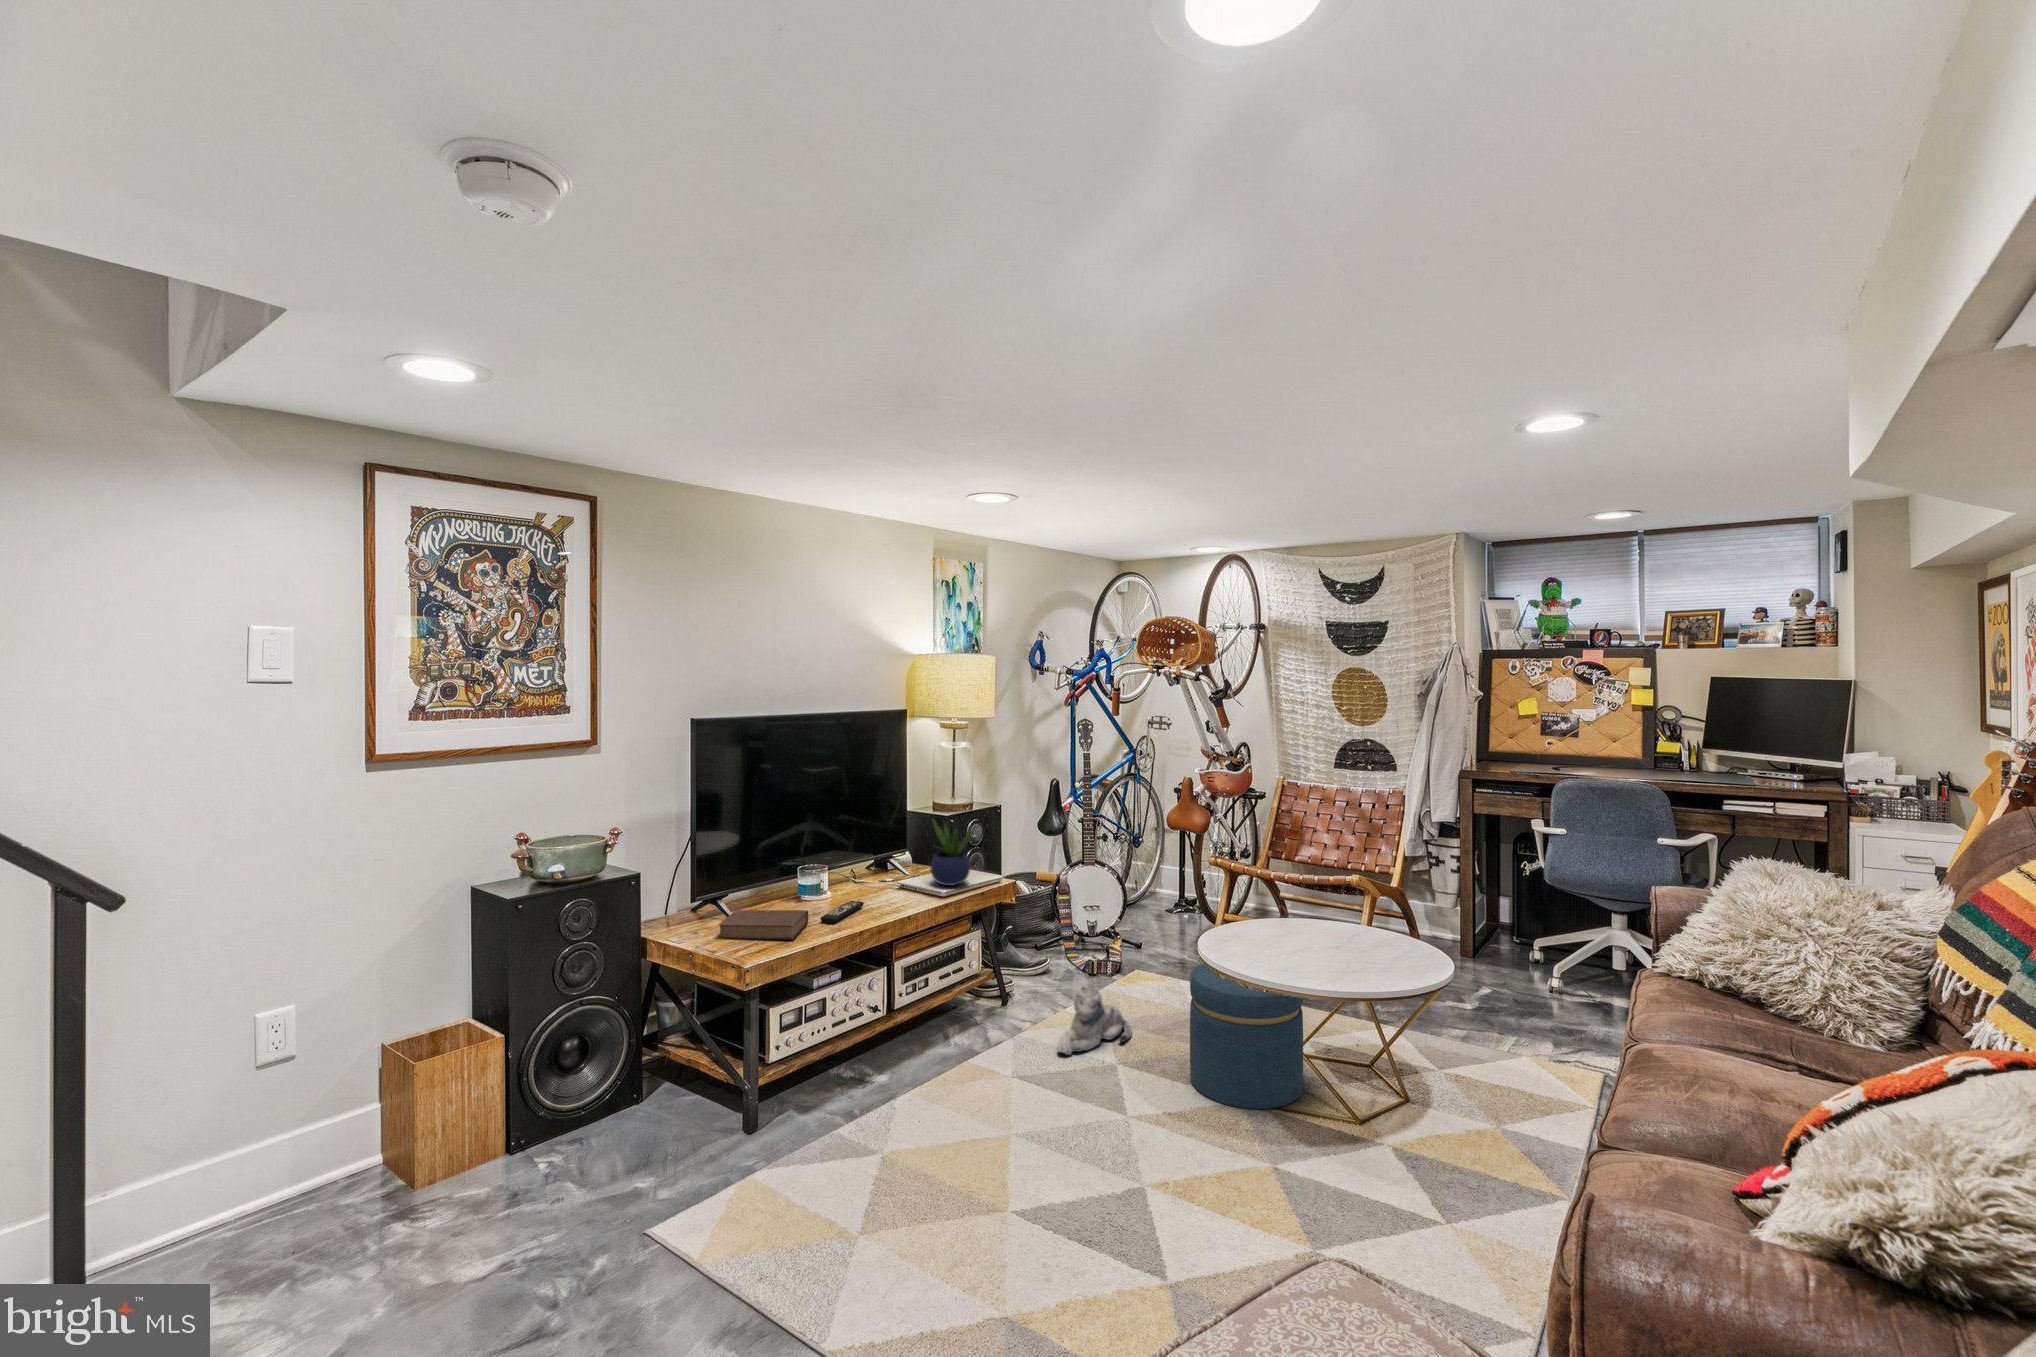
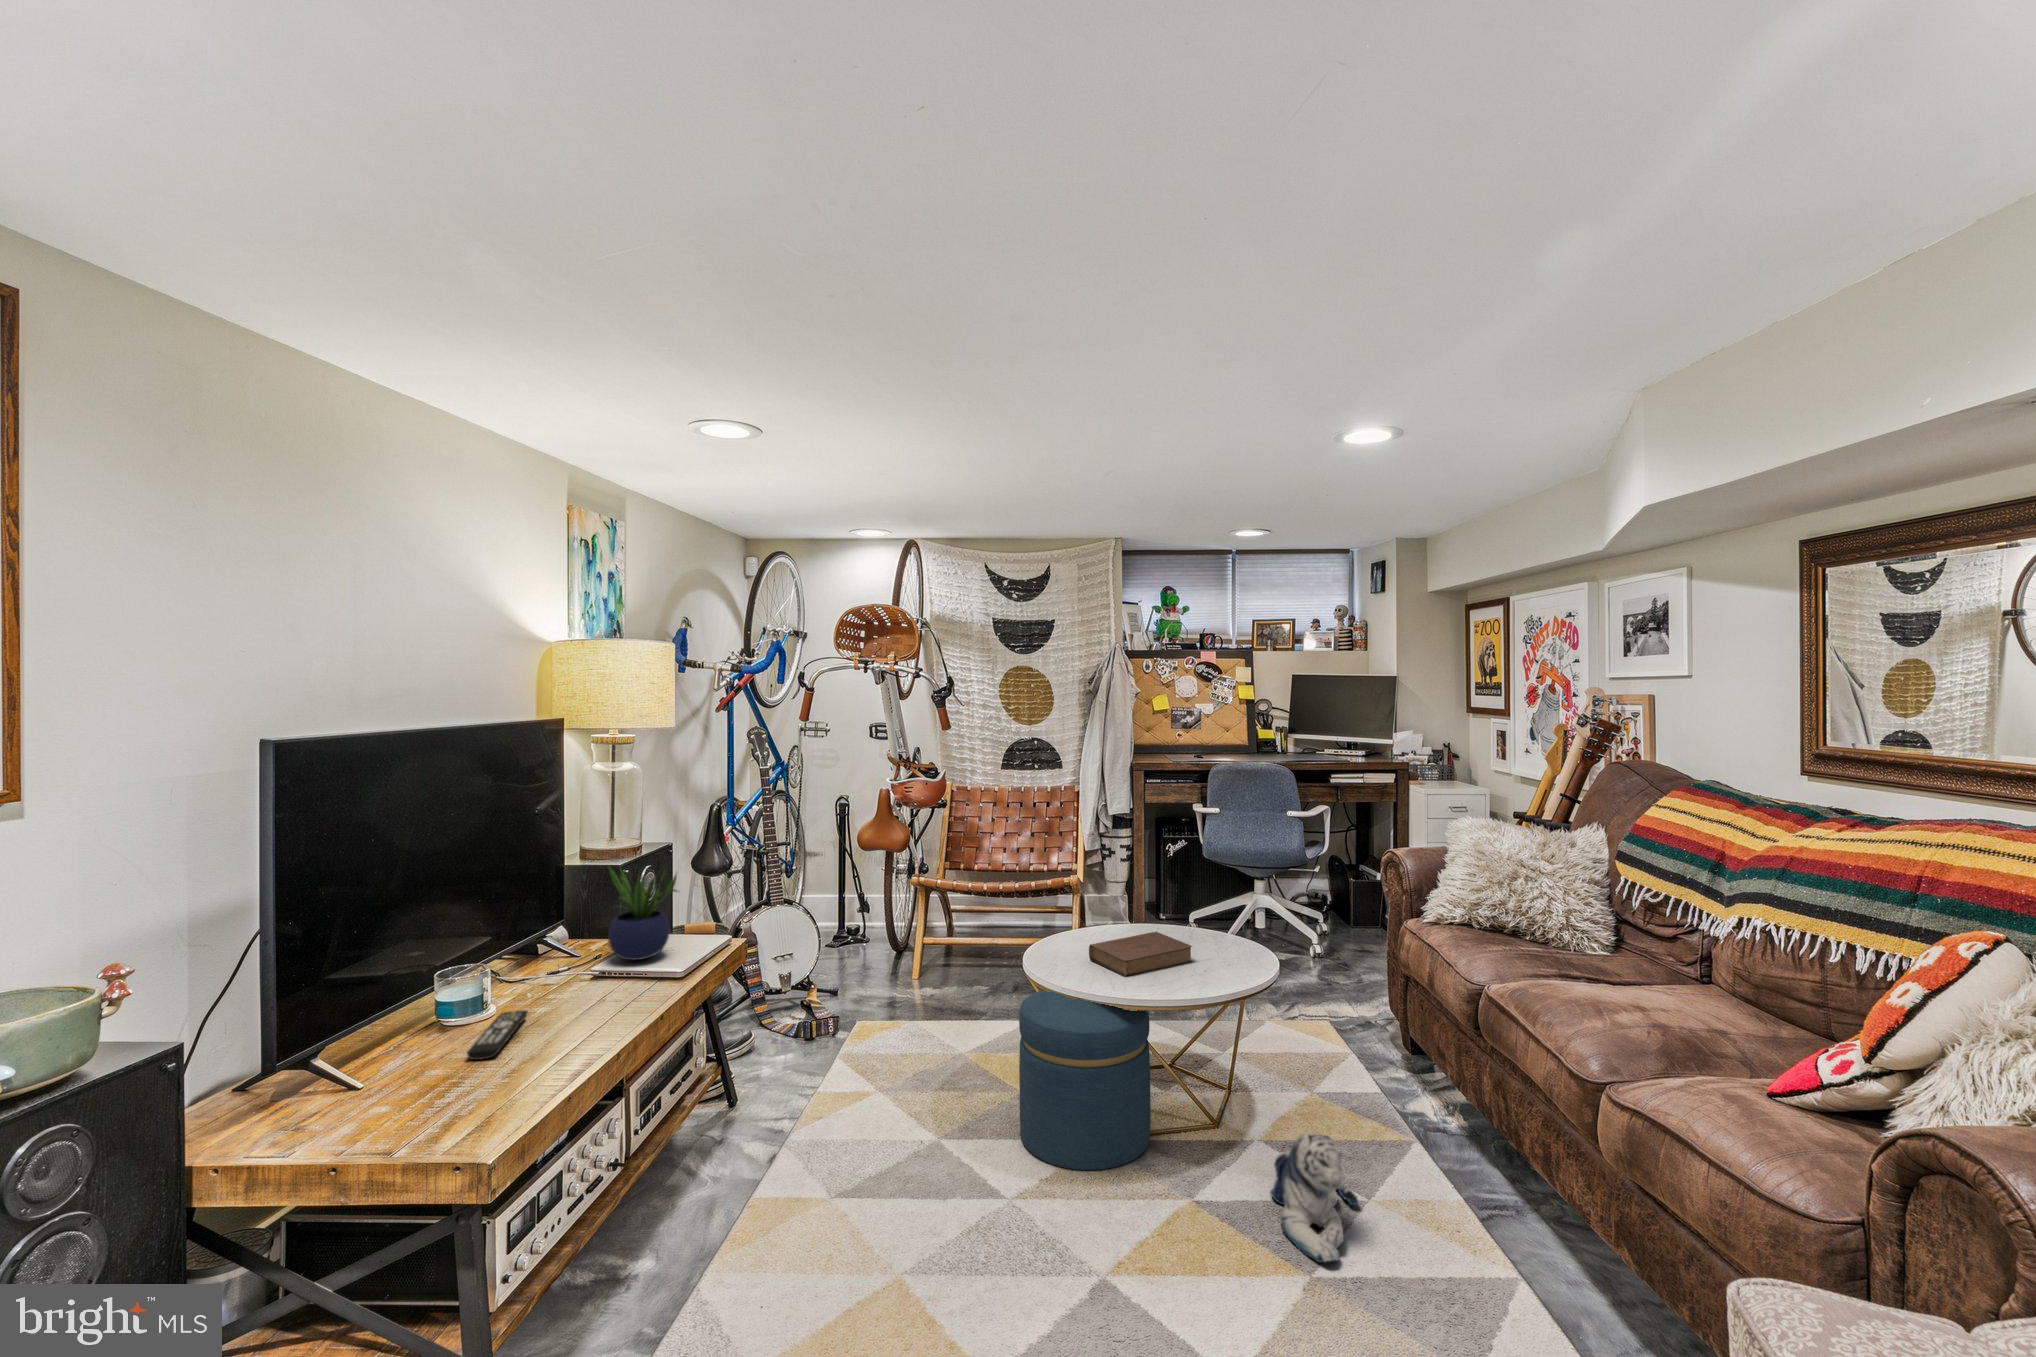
book: present [719,910,808,940] -> present [1089,932,1192,977]
plush toy: present [1057,986,1131,1055] -> present [1270,1133,1358,1263]

